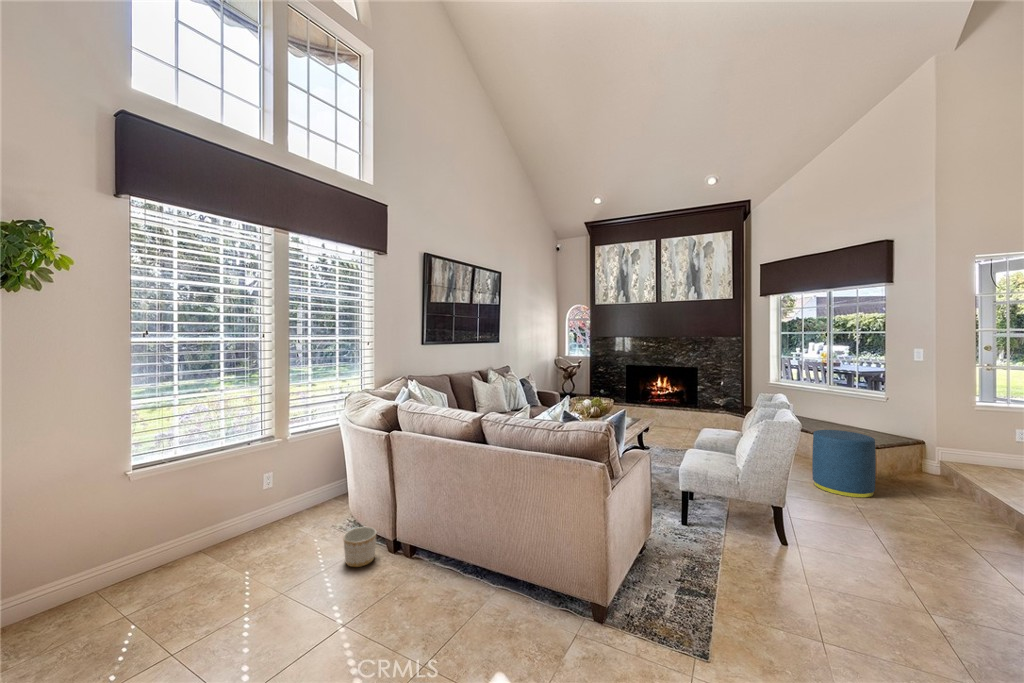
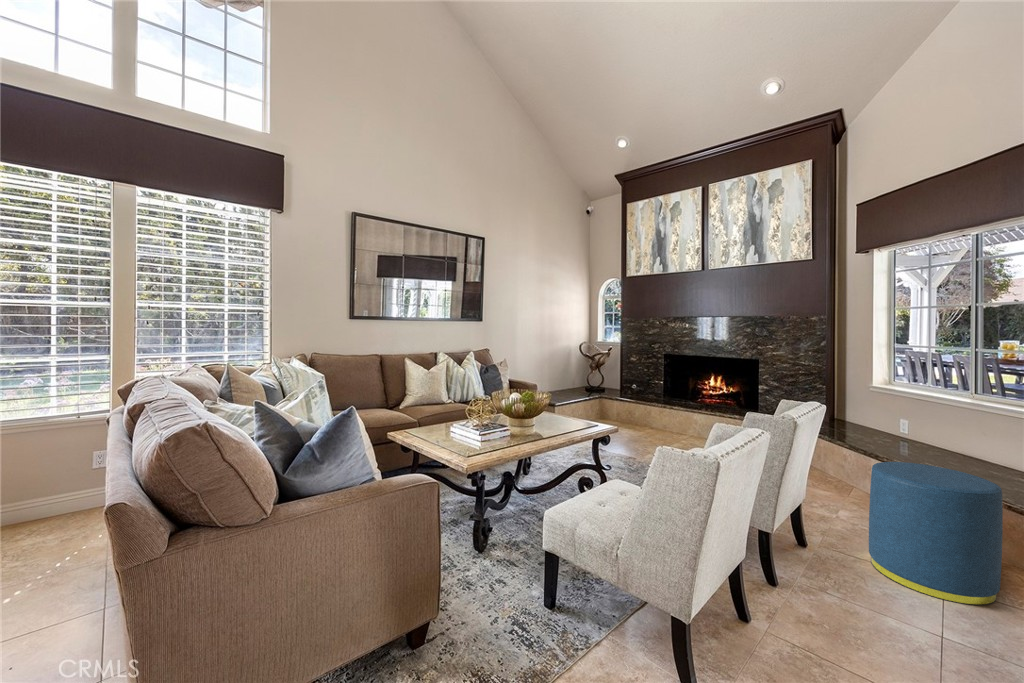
planter: present [343,527,377,567] -> none [28,524,89,576]

